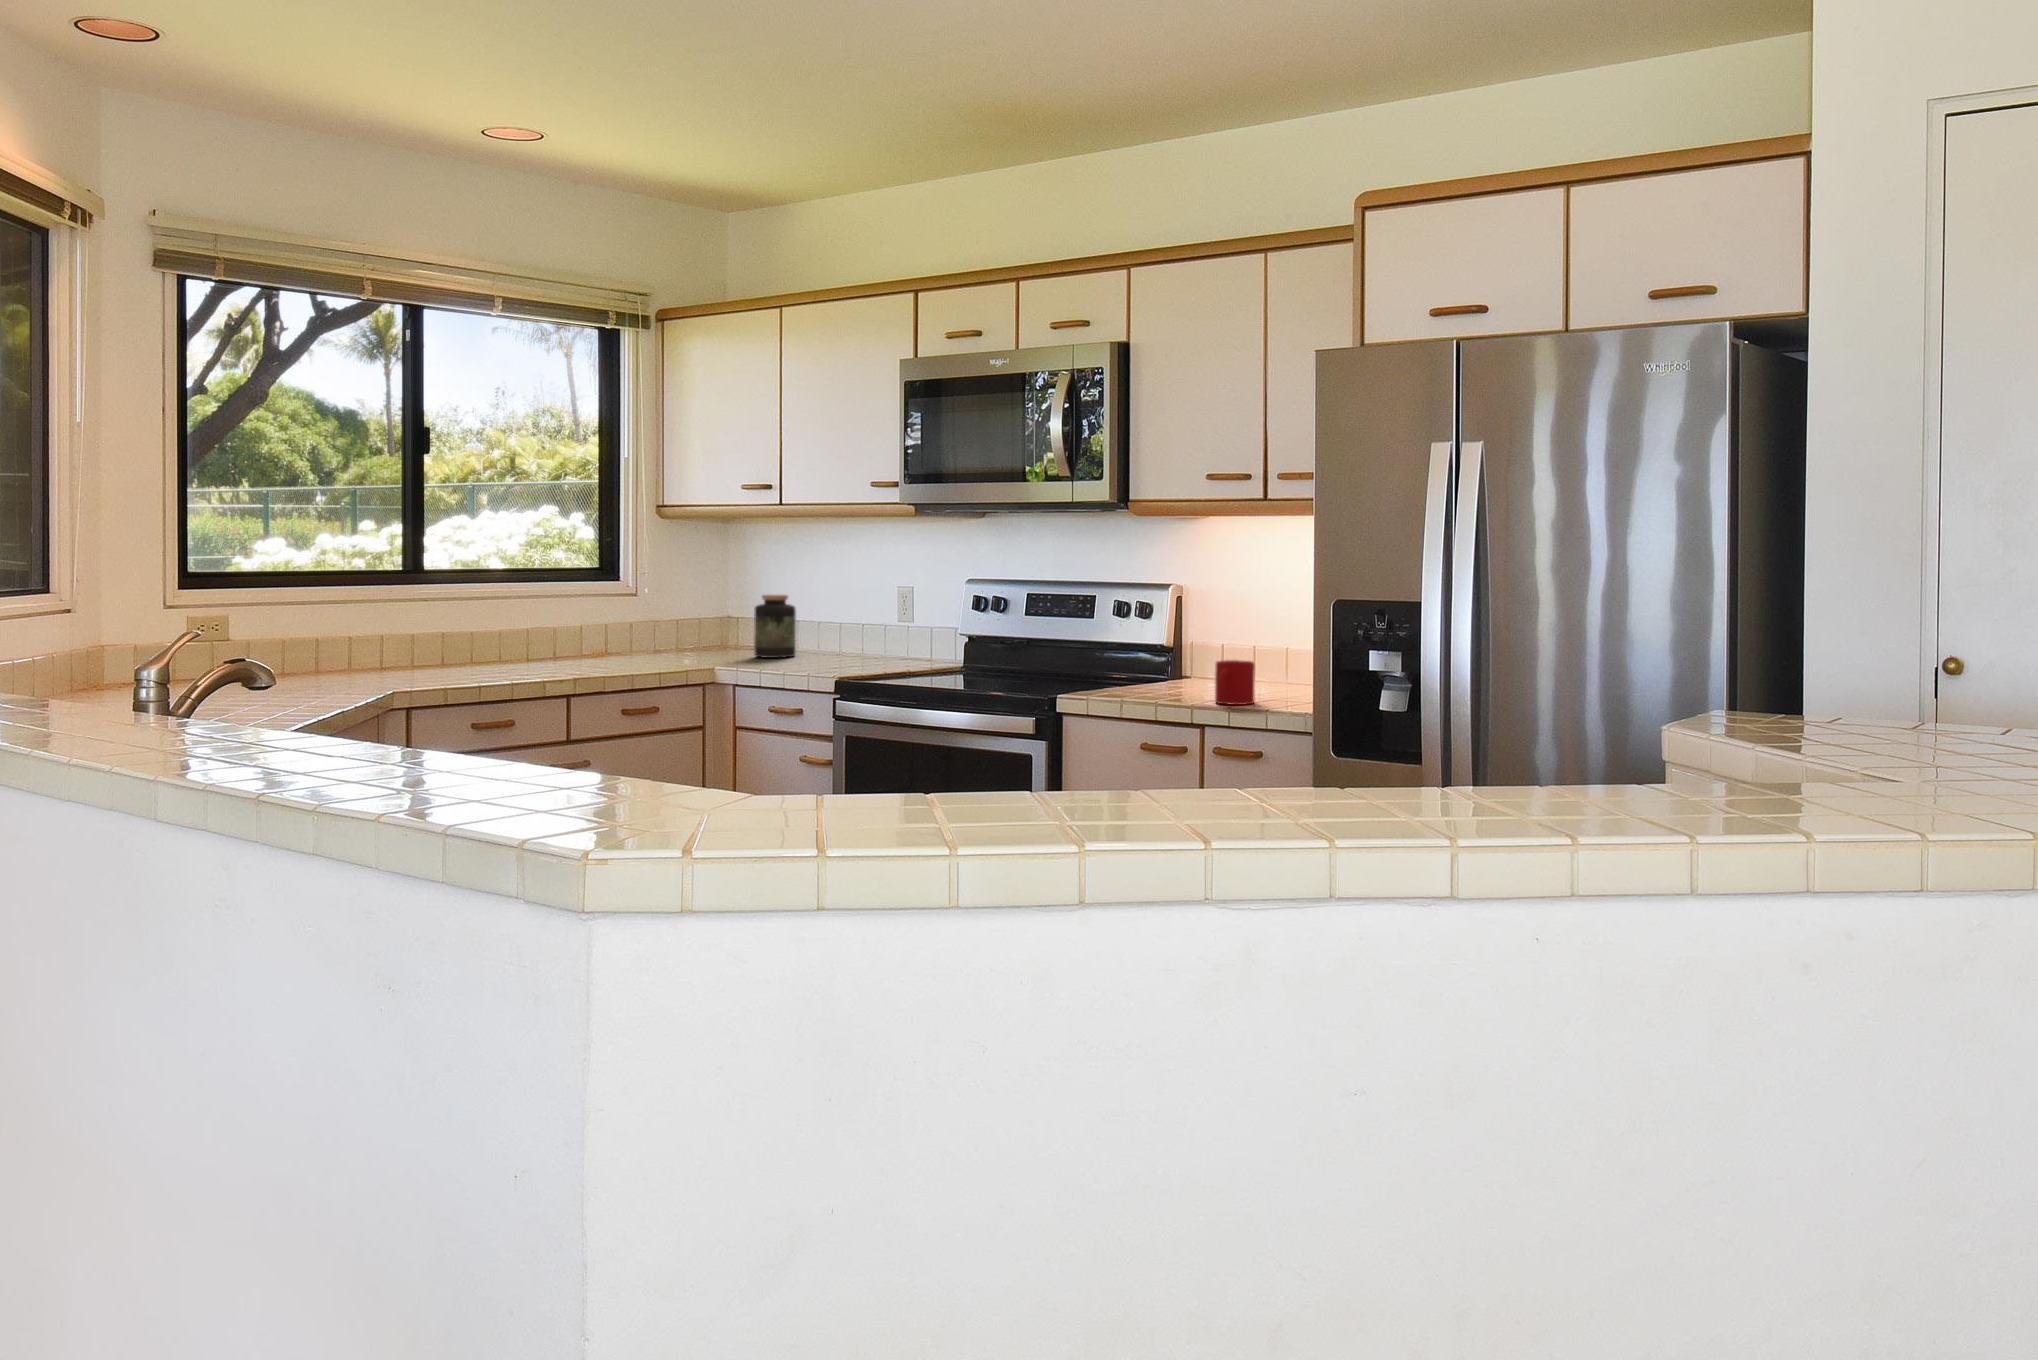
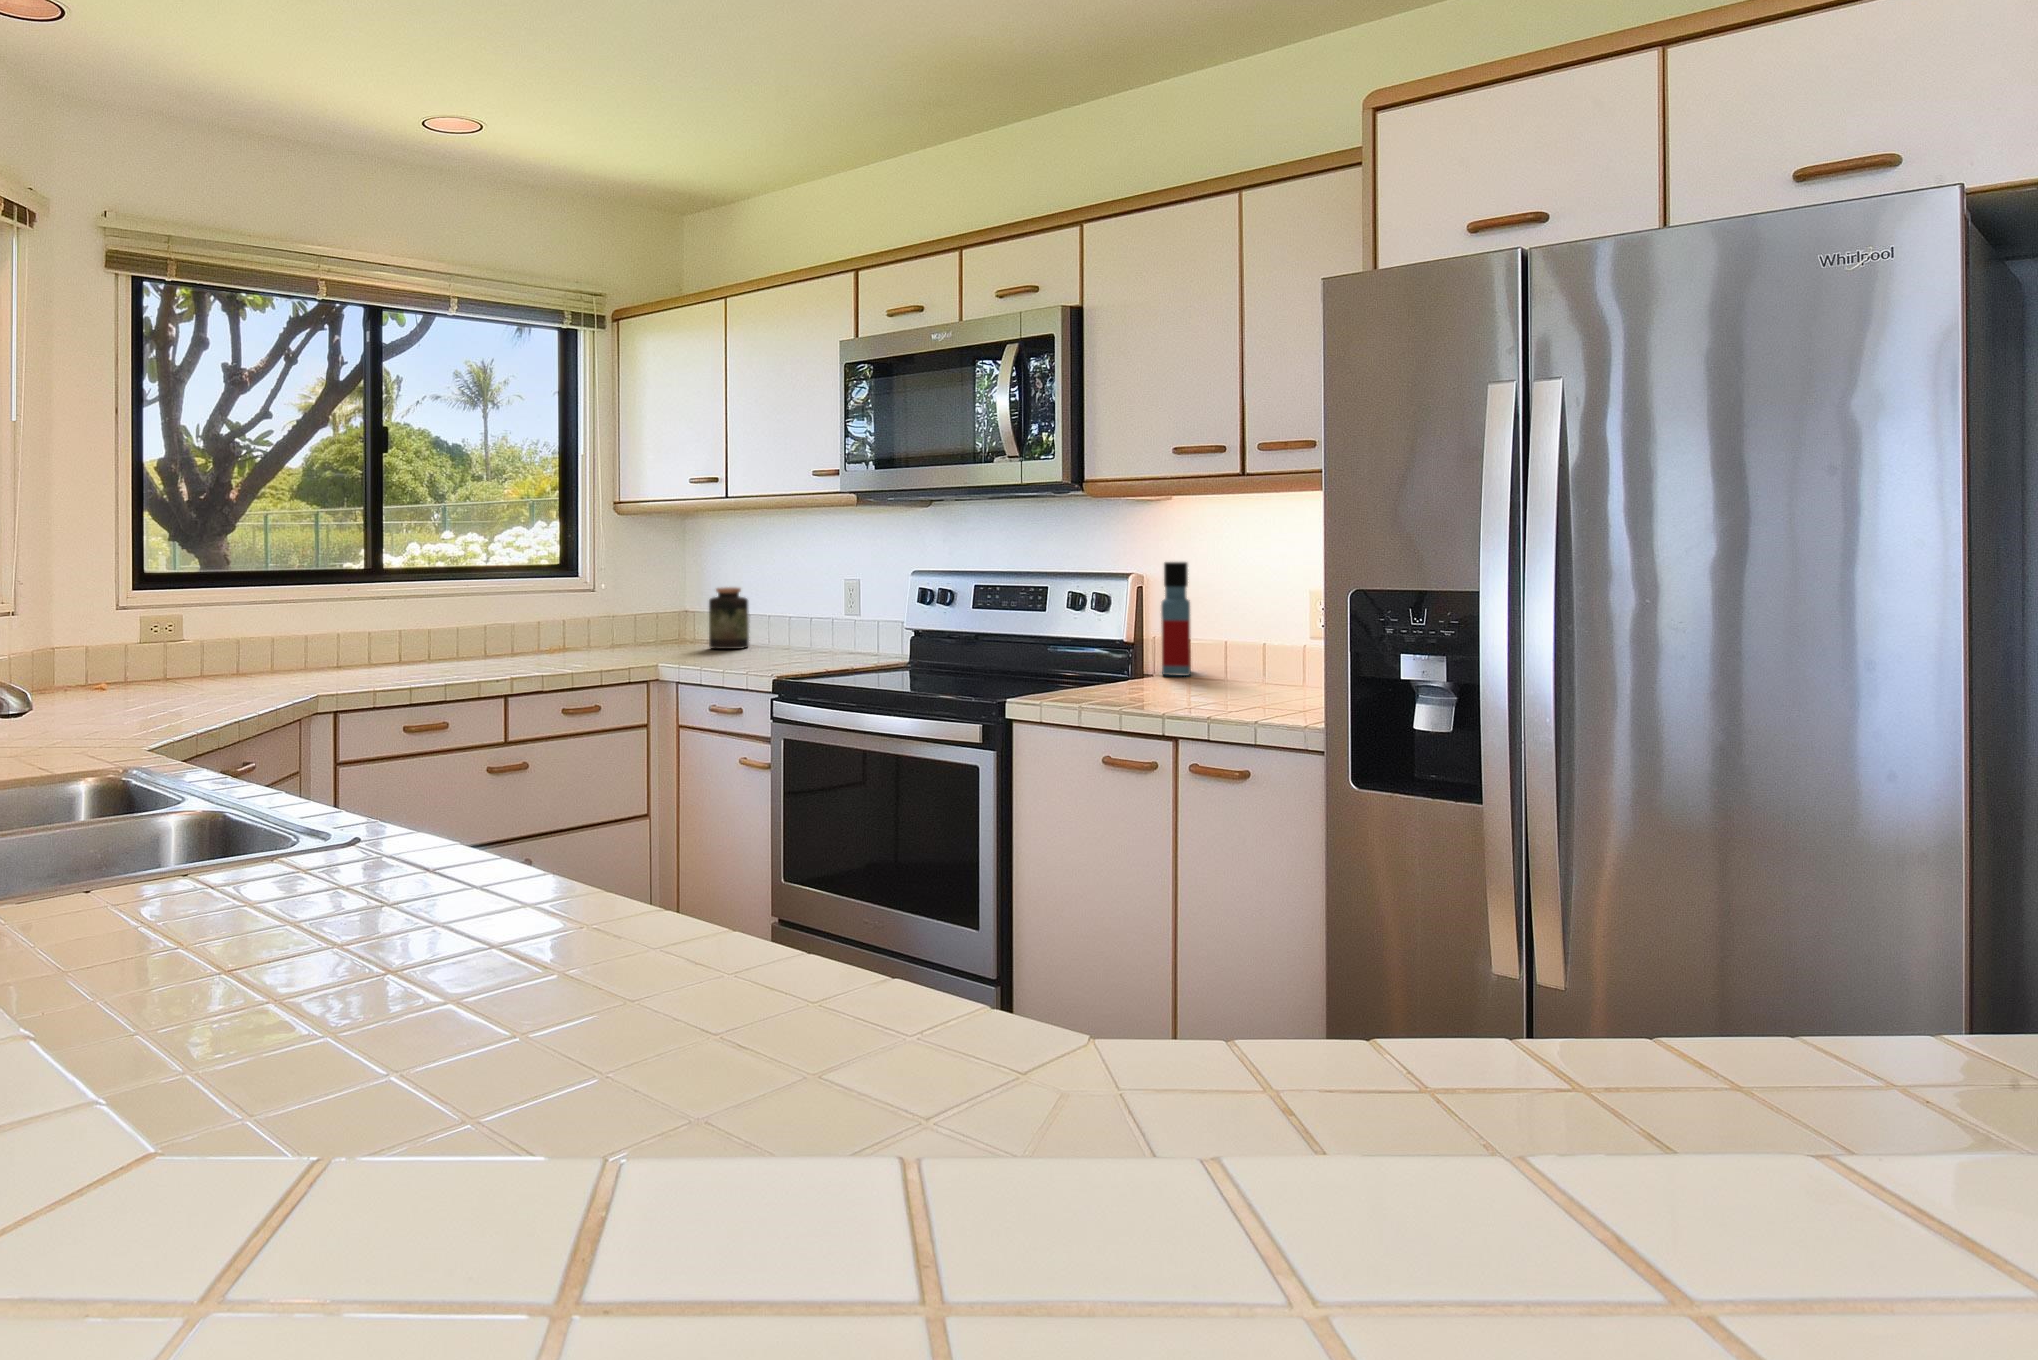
bottle: none [1198,573,1224,677] -> present [1161,562,1191,676]
mug: present [1215,660,1255,705] -> none [1187,661,1235,713]

